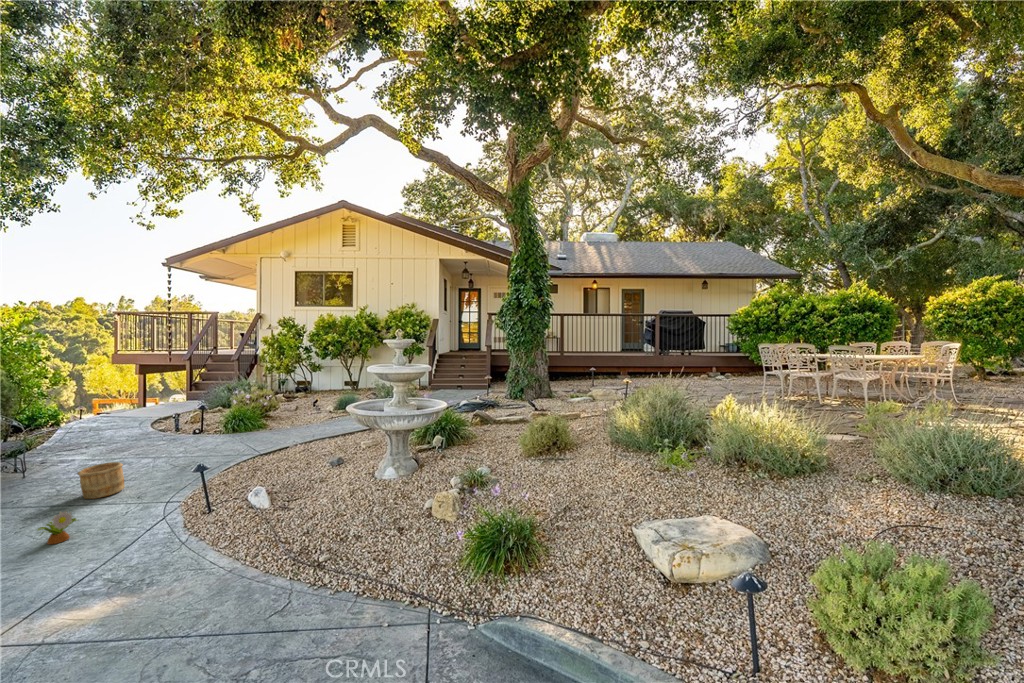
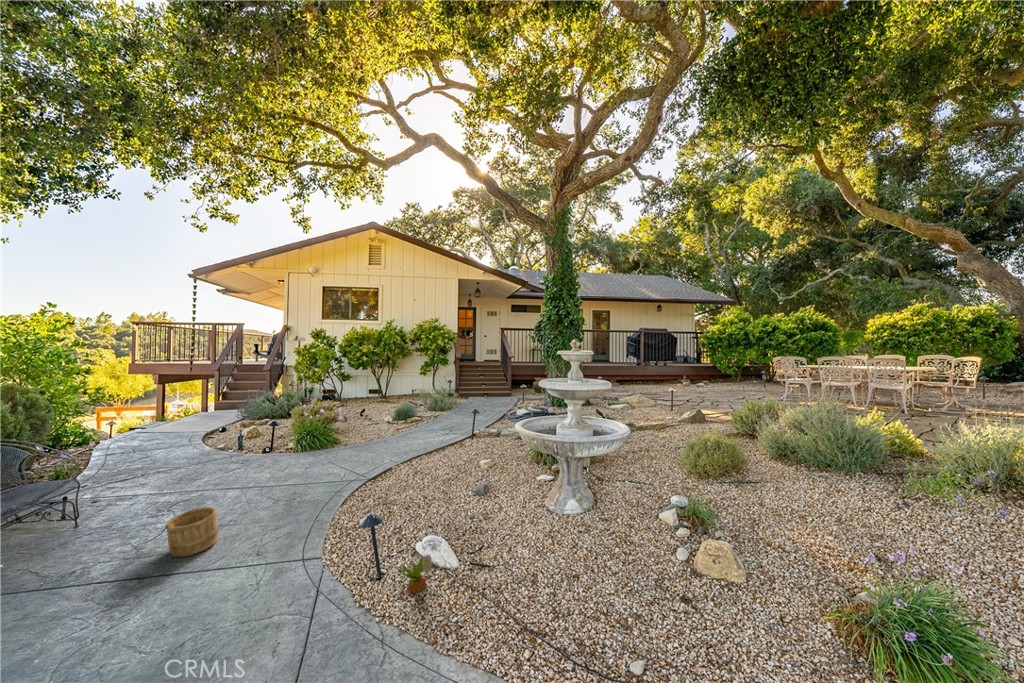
decorative plant: present [38,511,77,544] -> present [398,555,432,592]

